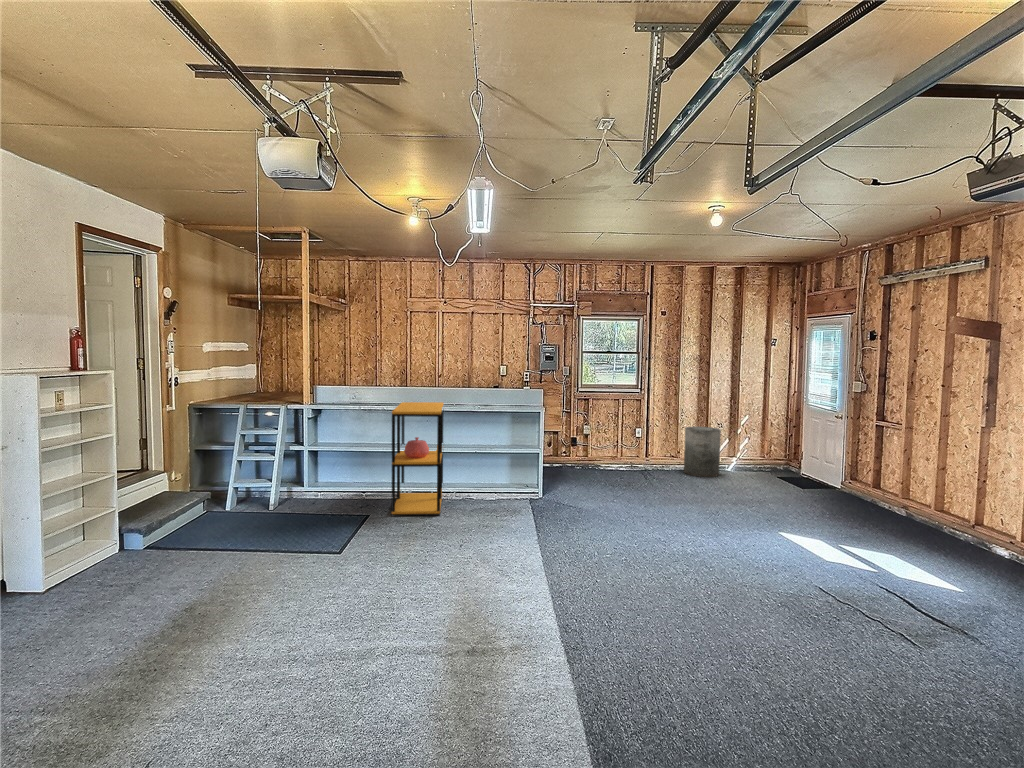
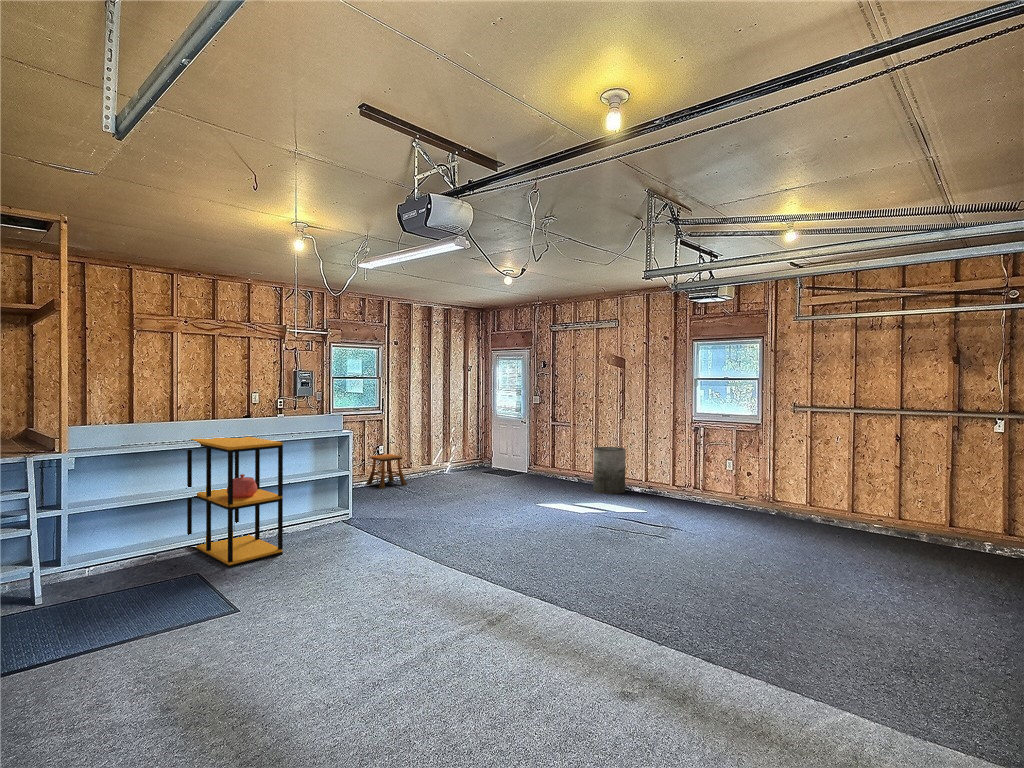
trash can: present [684,426,721,477] -> present [593,447,626,494]
stool: none [620,439,660,477] -> present [366,454,407,489]

